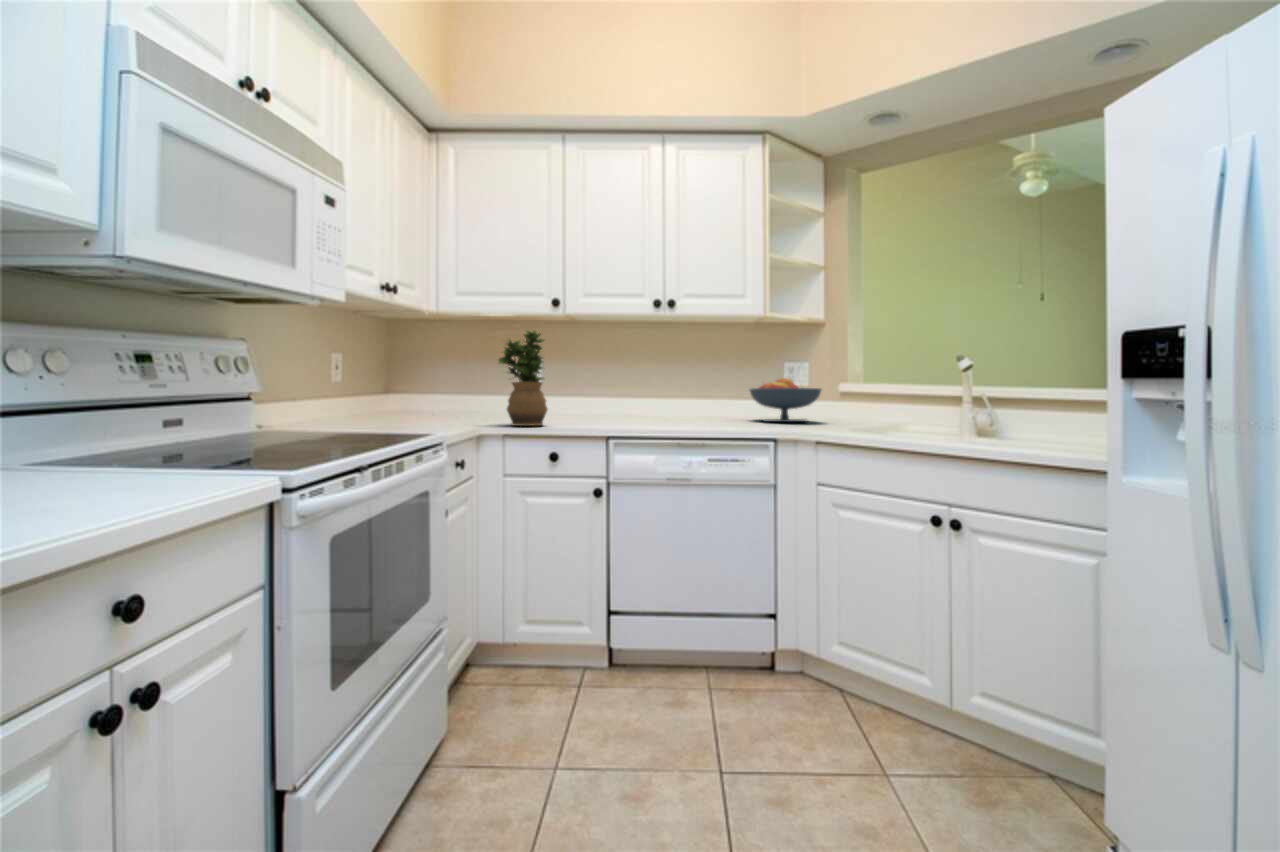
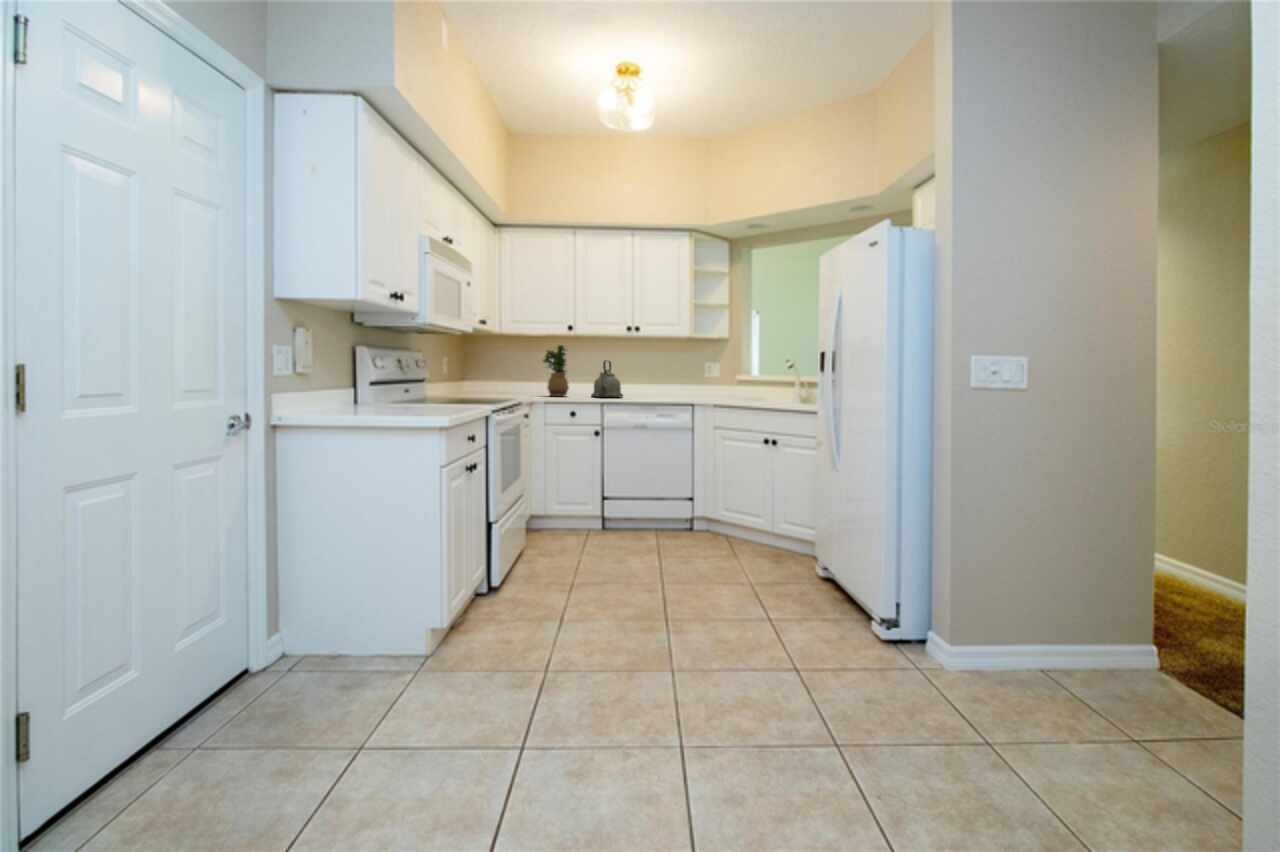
kettle: none [588,359,647,428] -> present [591,360,623,397]
fruit bowl: present [750,378,821,422] -> none [683,371,725,397]

